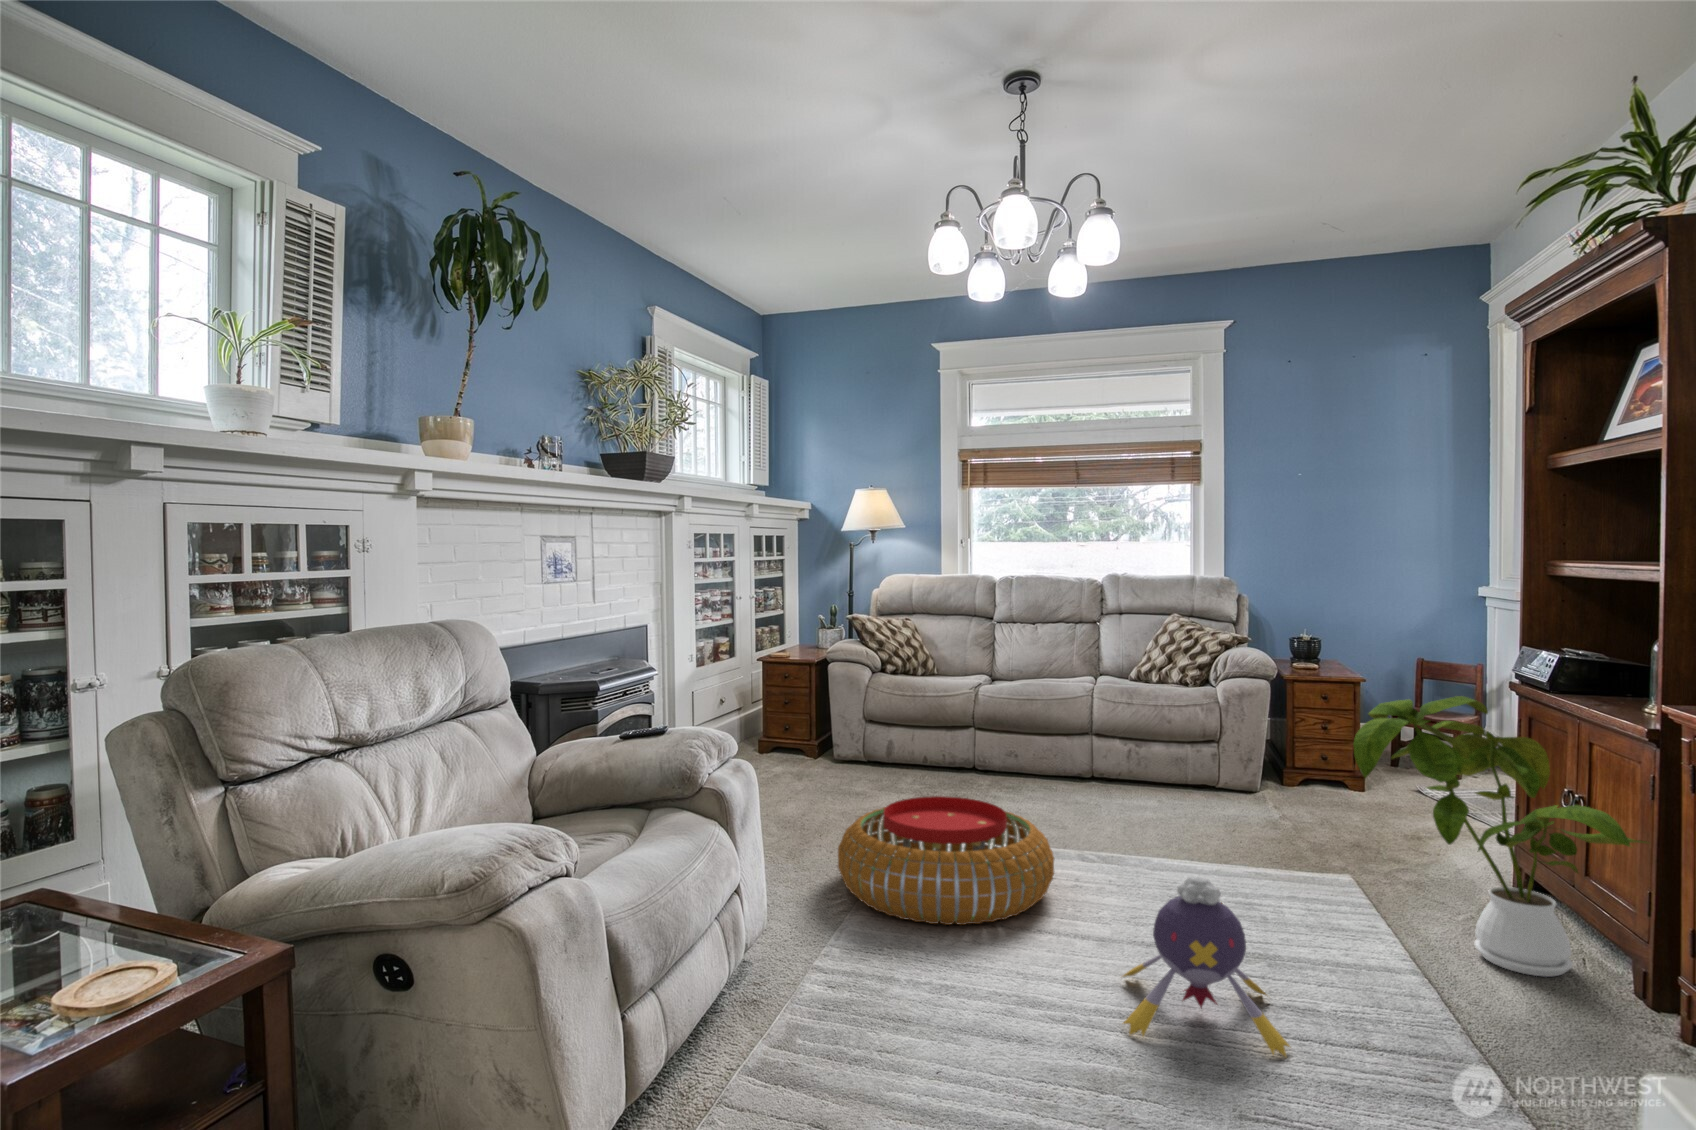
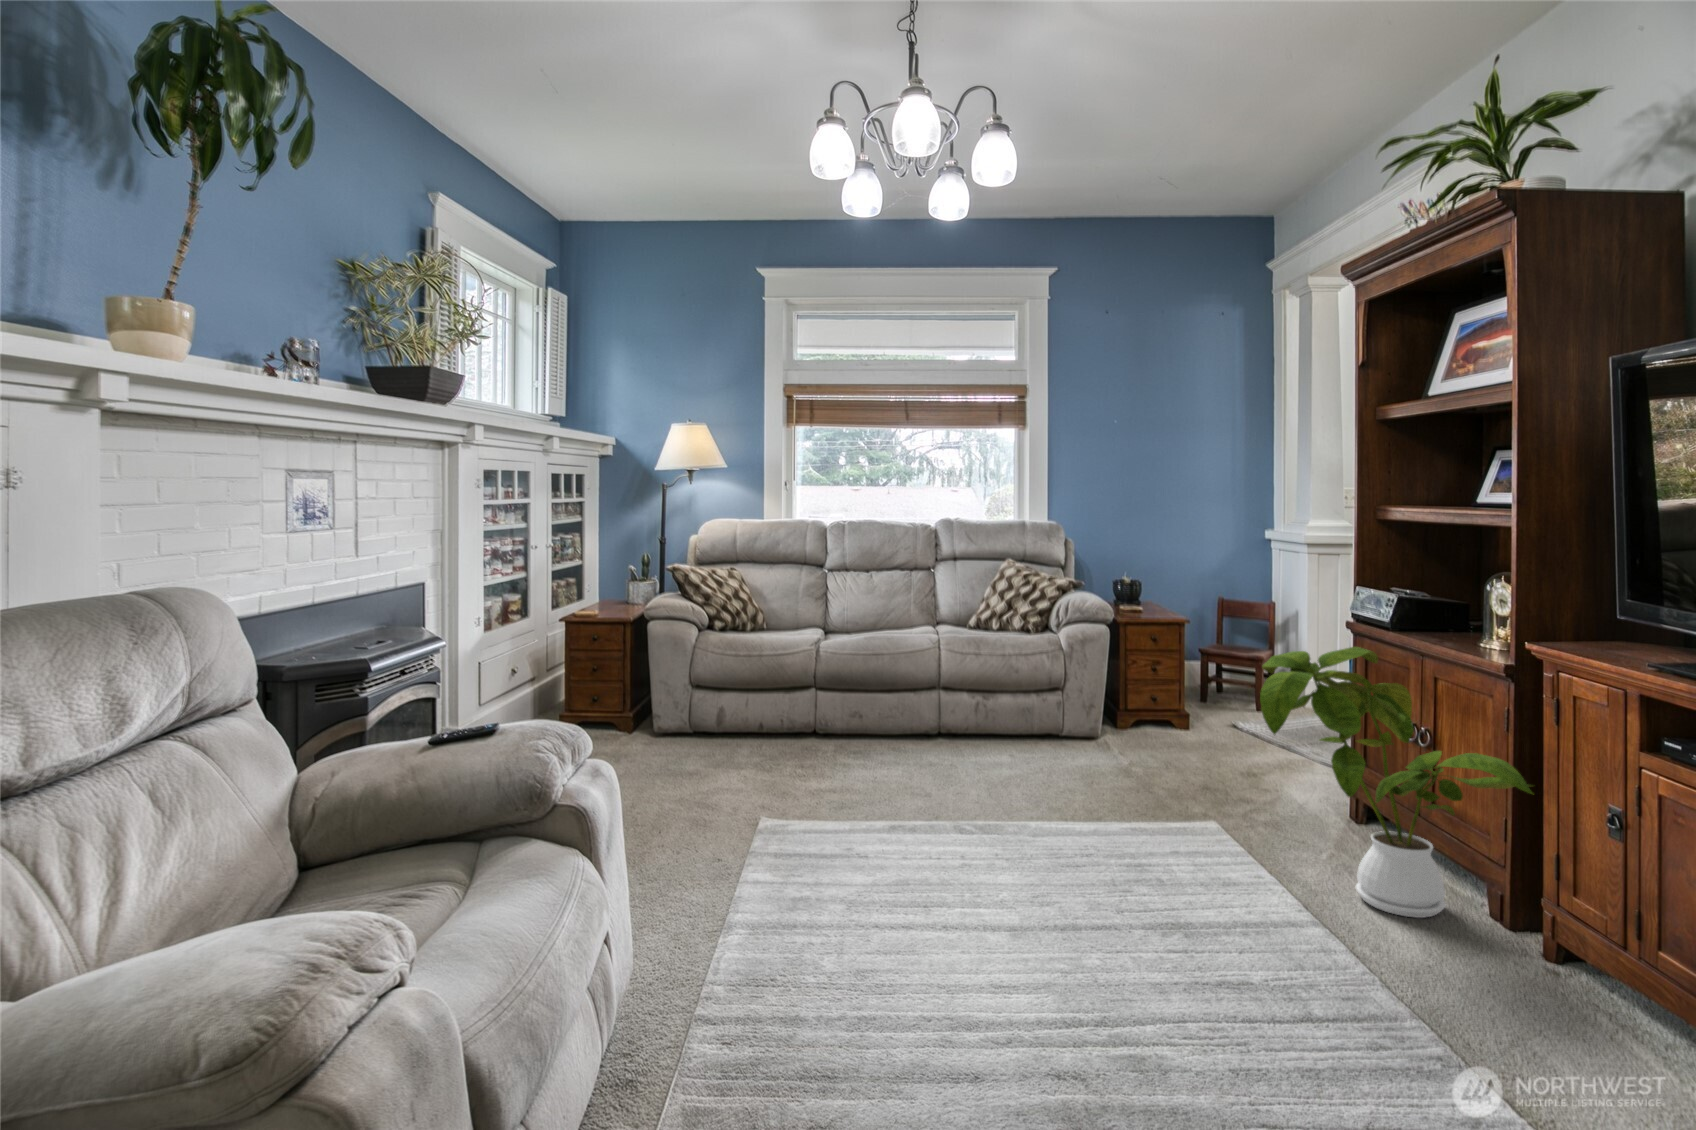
pouf: present [838,796,1054,925] -> none [700,774,947,928]
plush toy: present [1123,877,1290,1056] -> none [1048,860,1248,1052]

